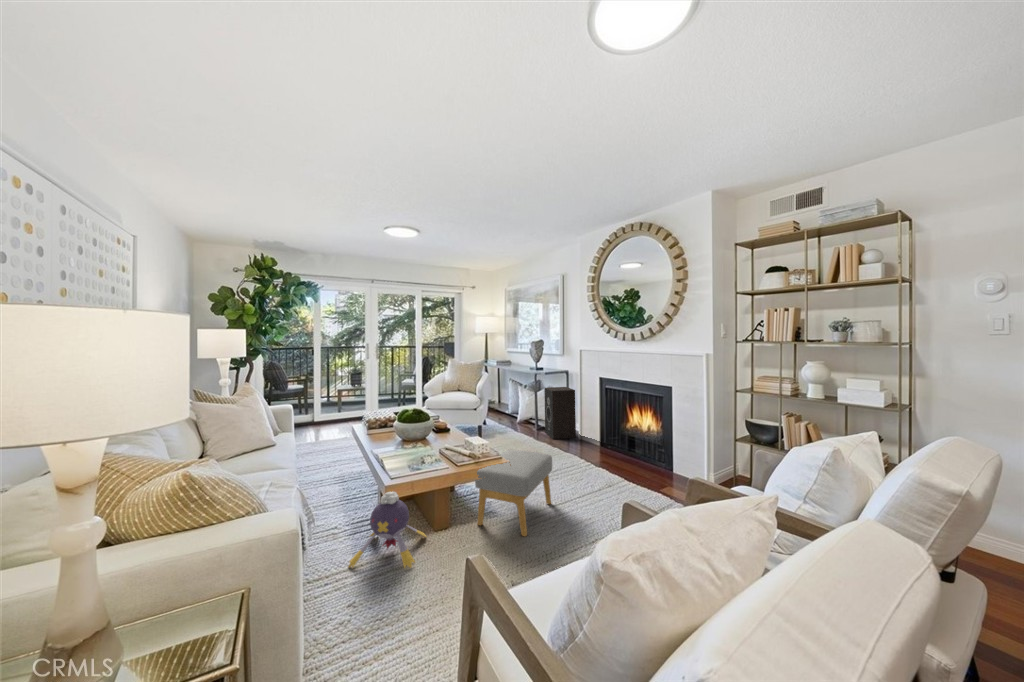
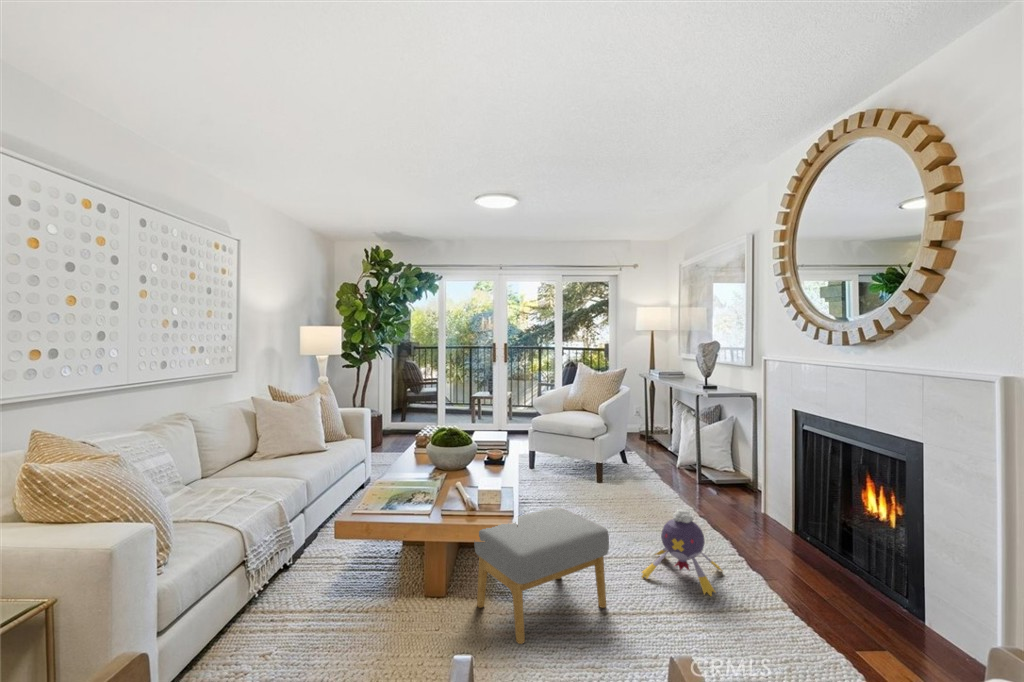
speaker: present [544,387,576,439] -> none [709,418,757,509]
plush toy: present [349,492,426,568] -> present [641,510,722,596]

